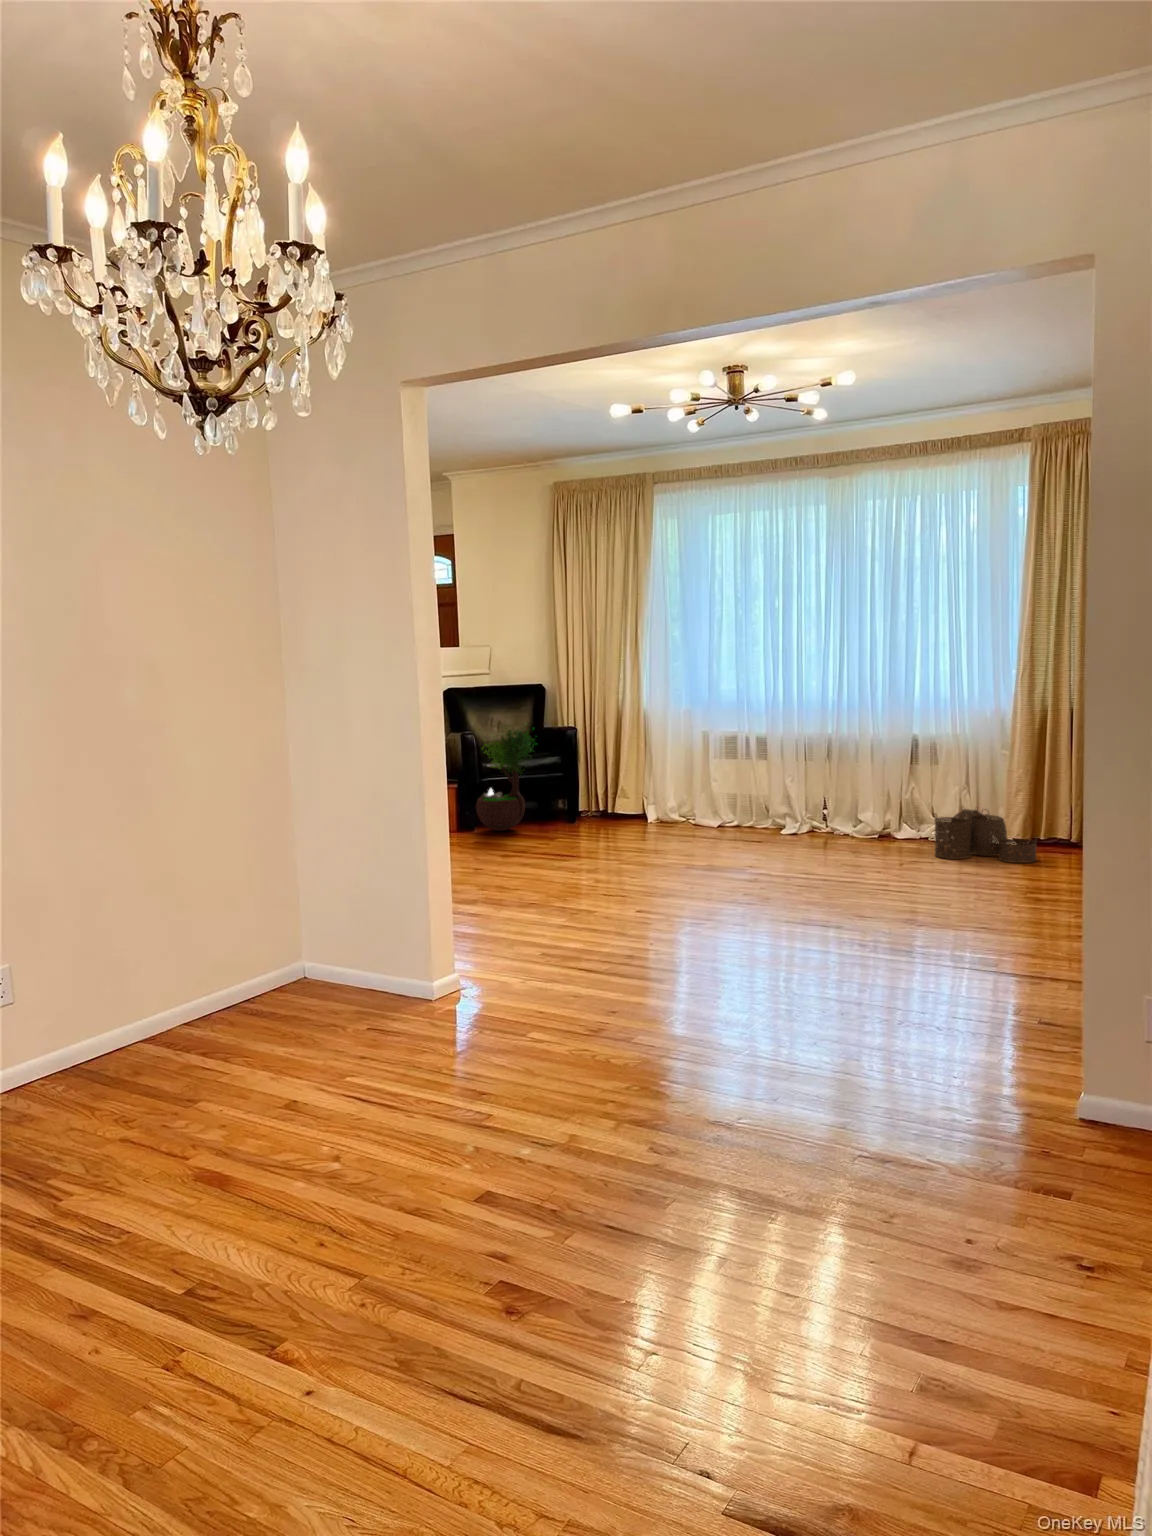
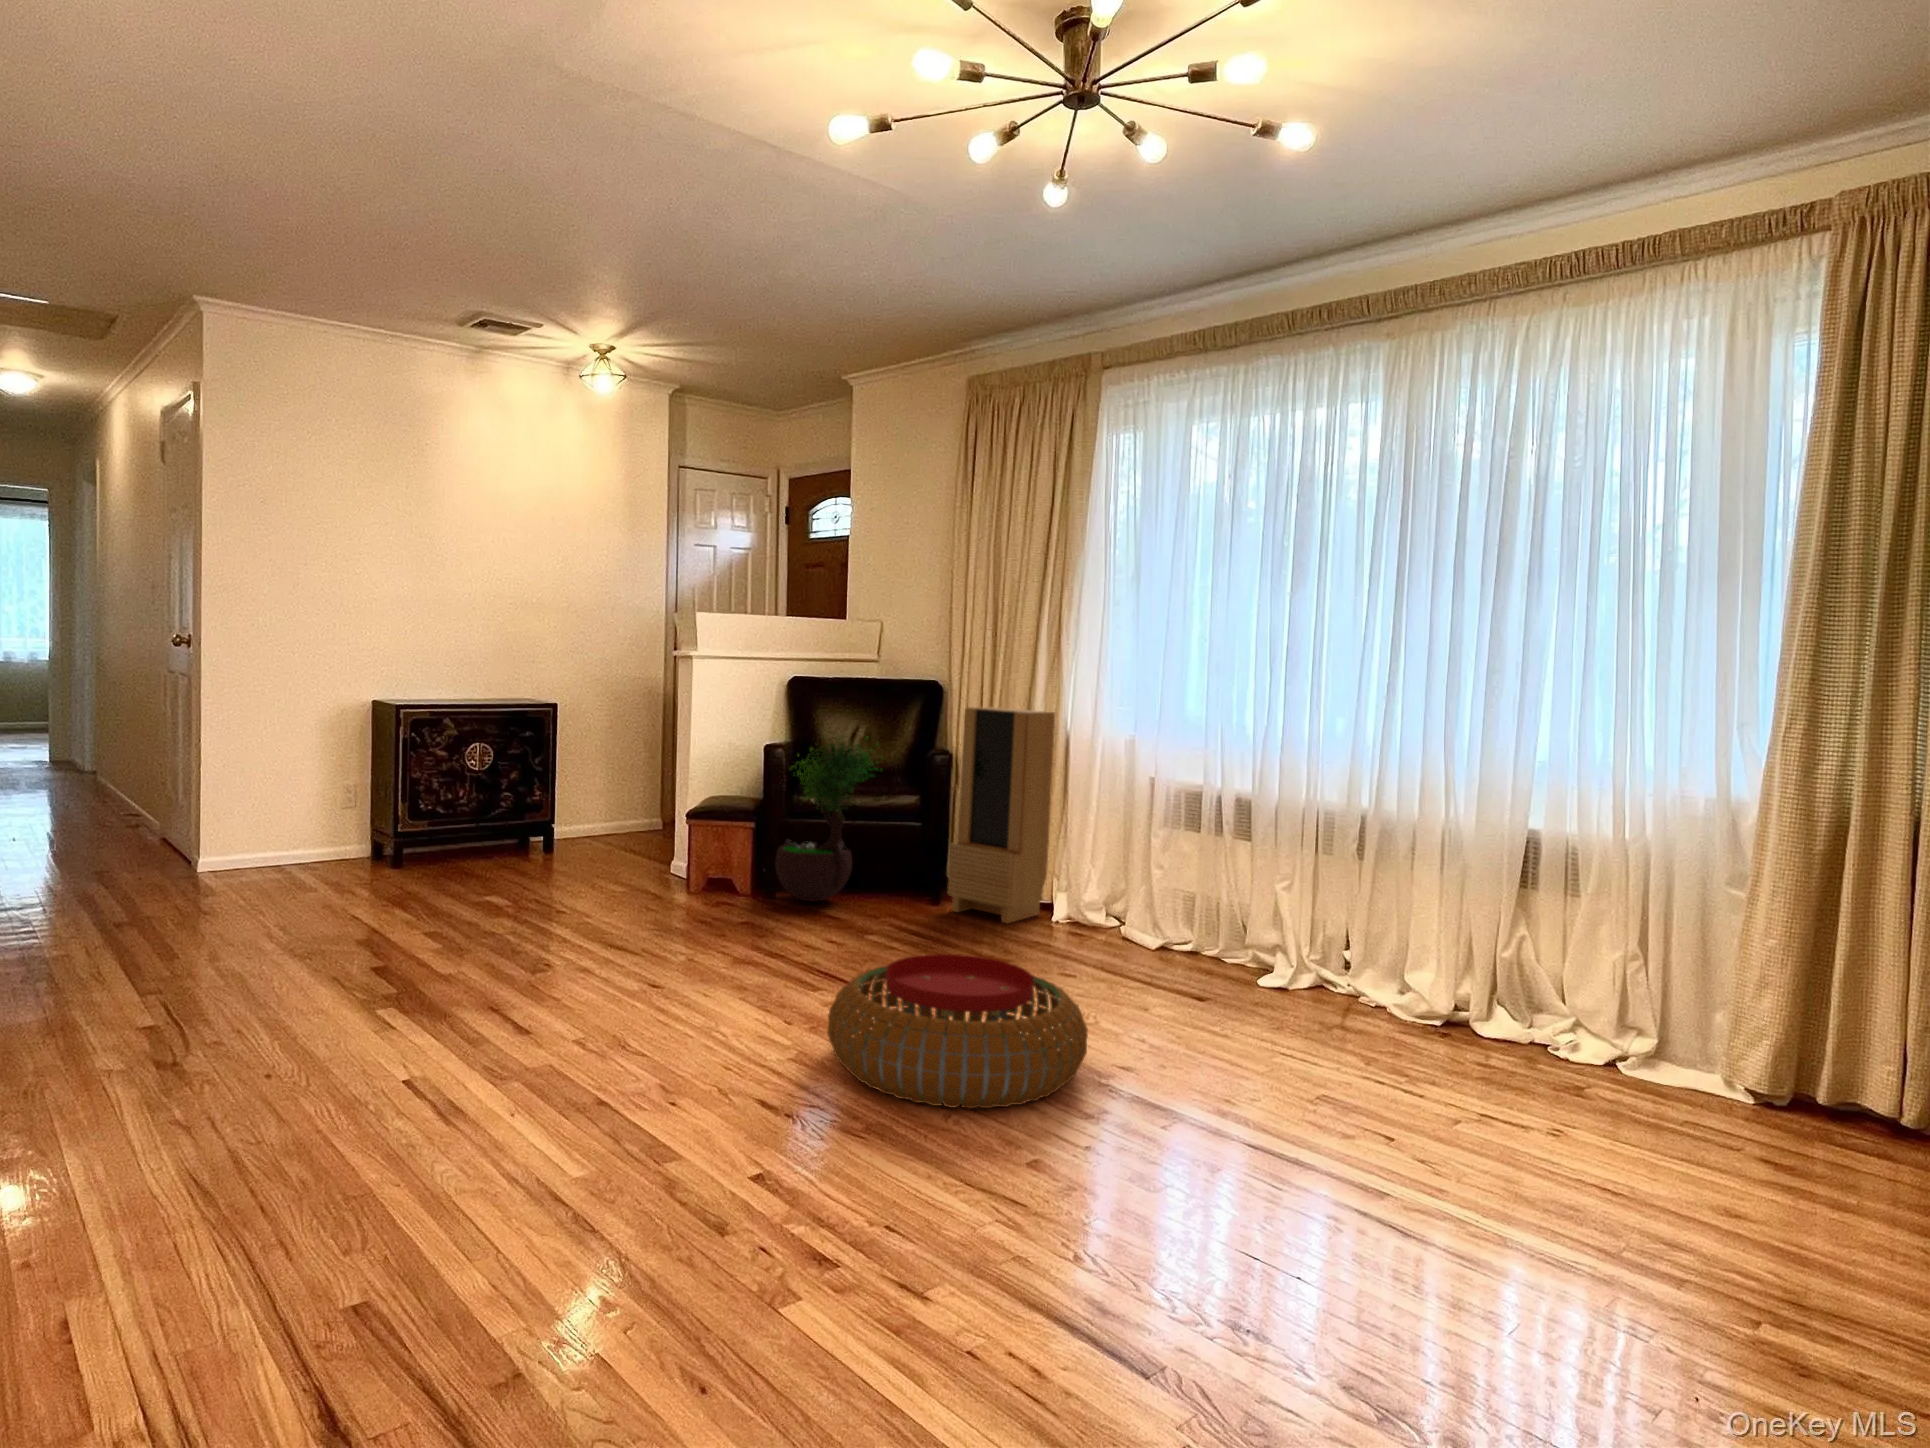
storage cabinet: none [585,697,642,827] -> present [948,707,1055,923]
woven basket: present [934,806,1038,863] -> none [1540,995,1806,1176]
pouf: none [618,827,748,891] -> present [827,954,1088,1109]

